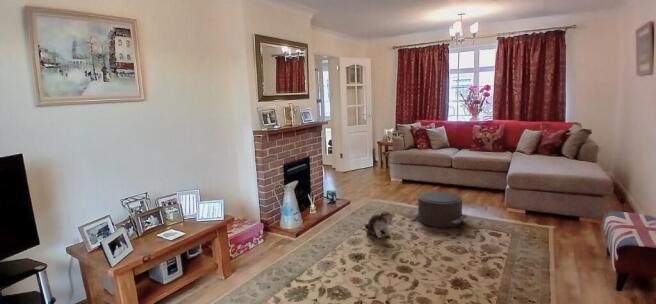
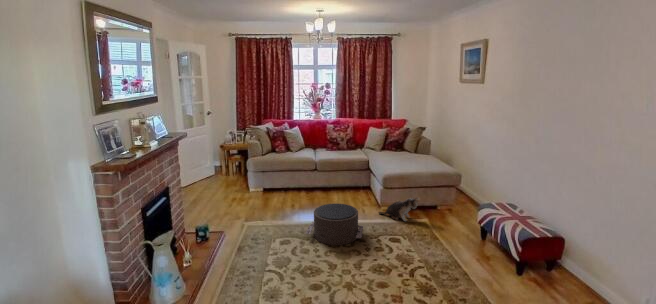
plush toy: present [366,211,394,238] -> present [379,197,420,221]

